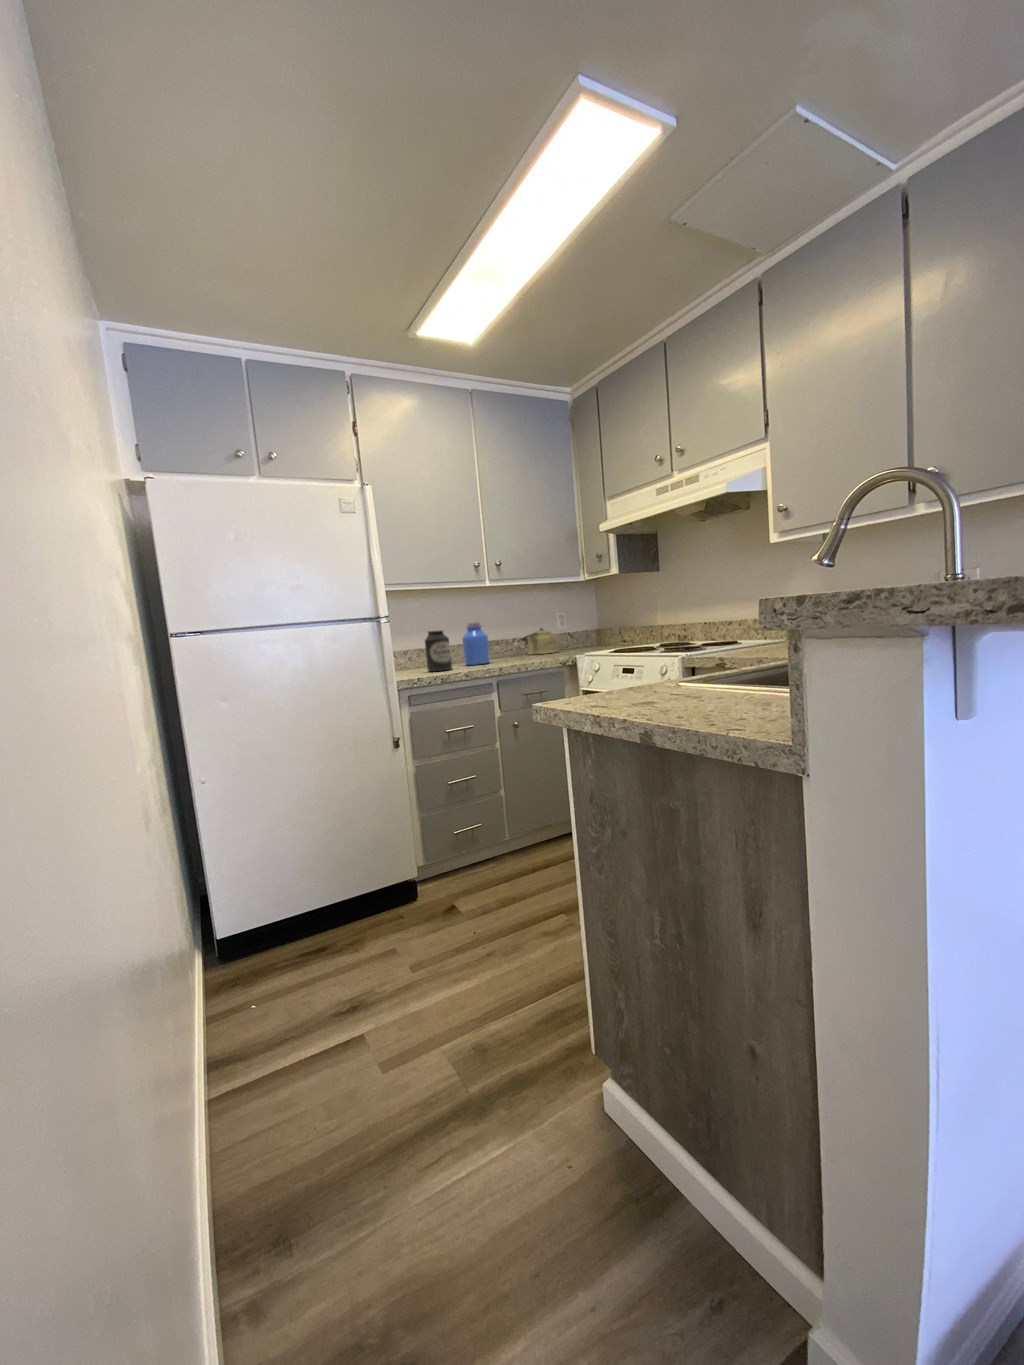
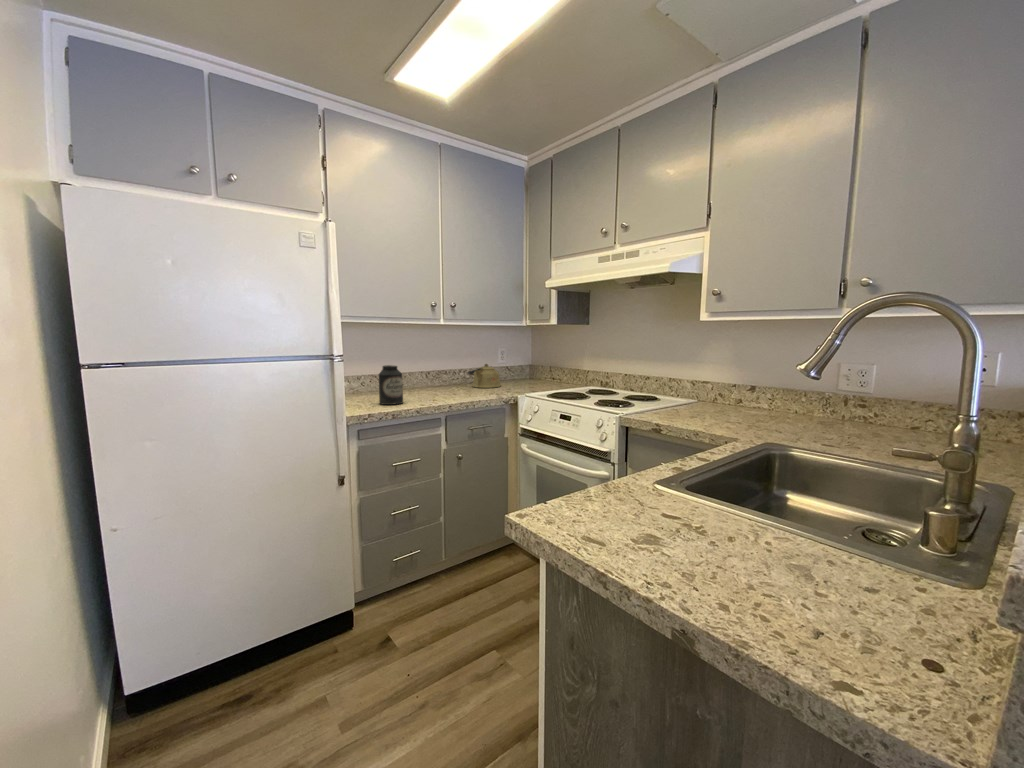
jar: present [462,622,490,665] -> none [415,359,439,398]

